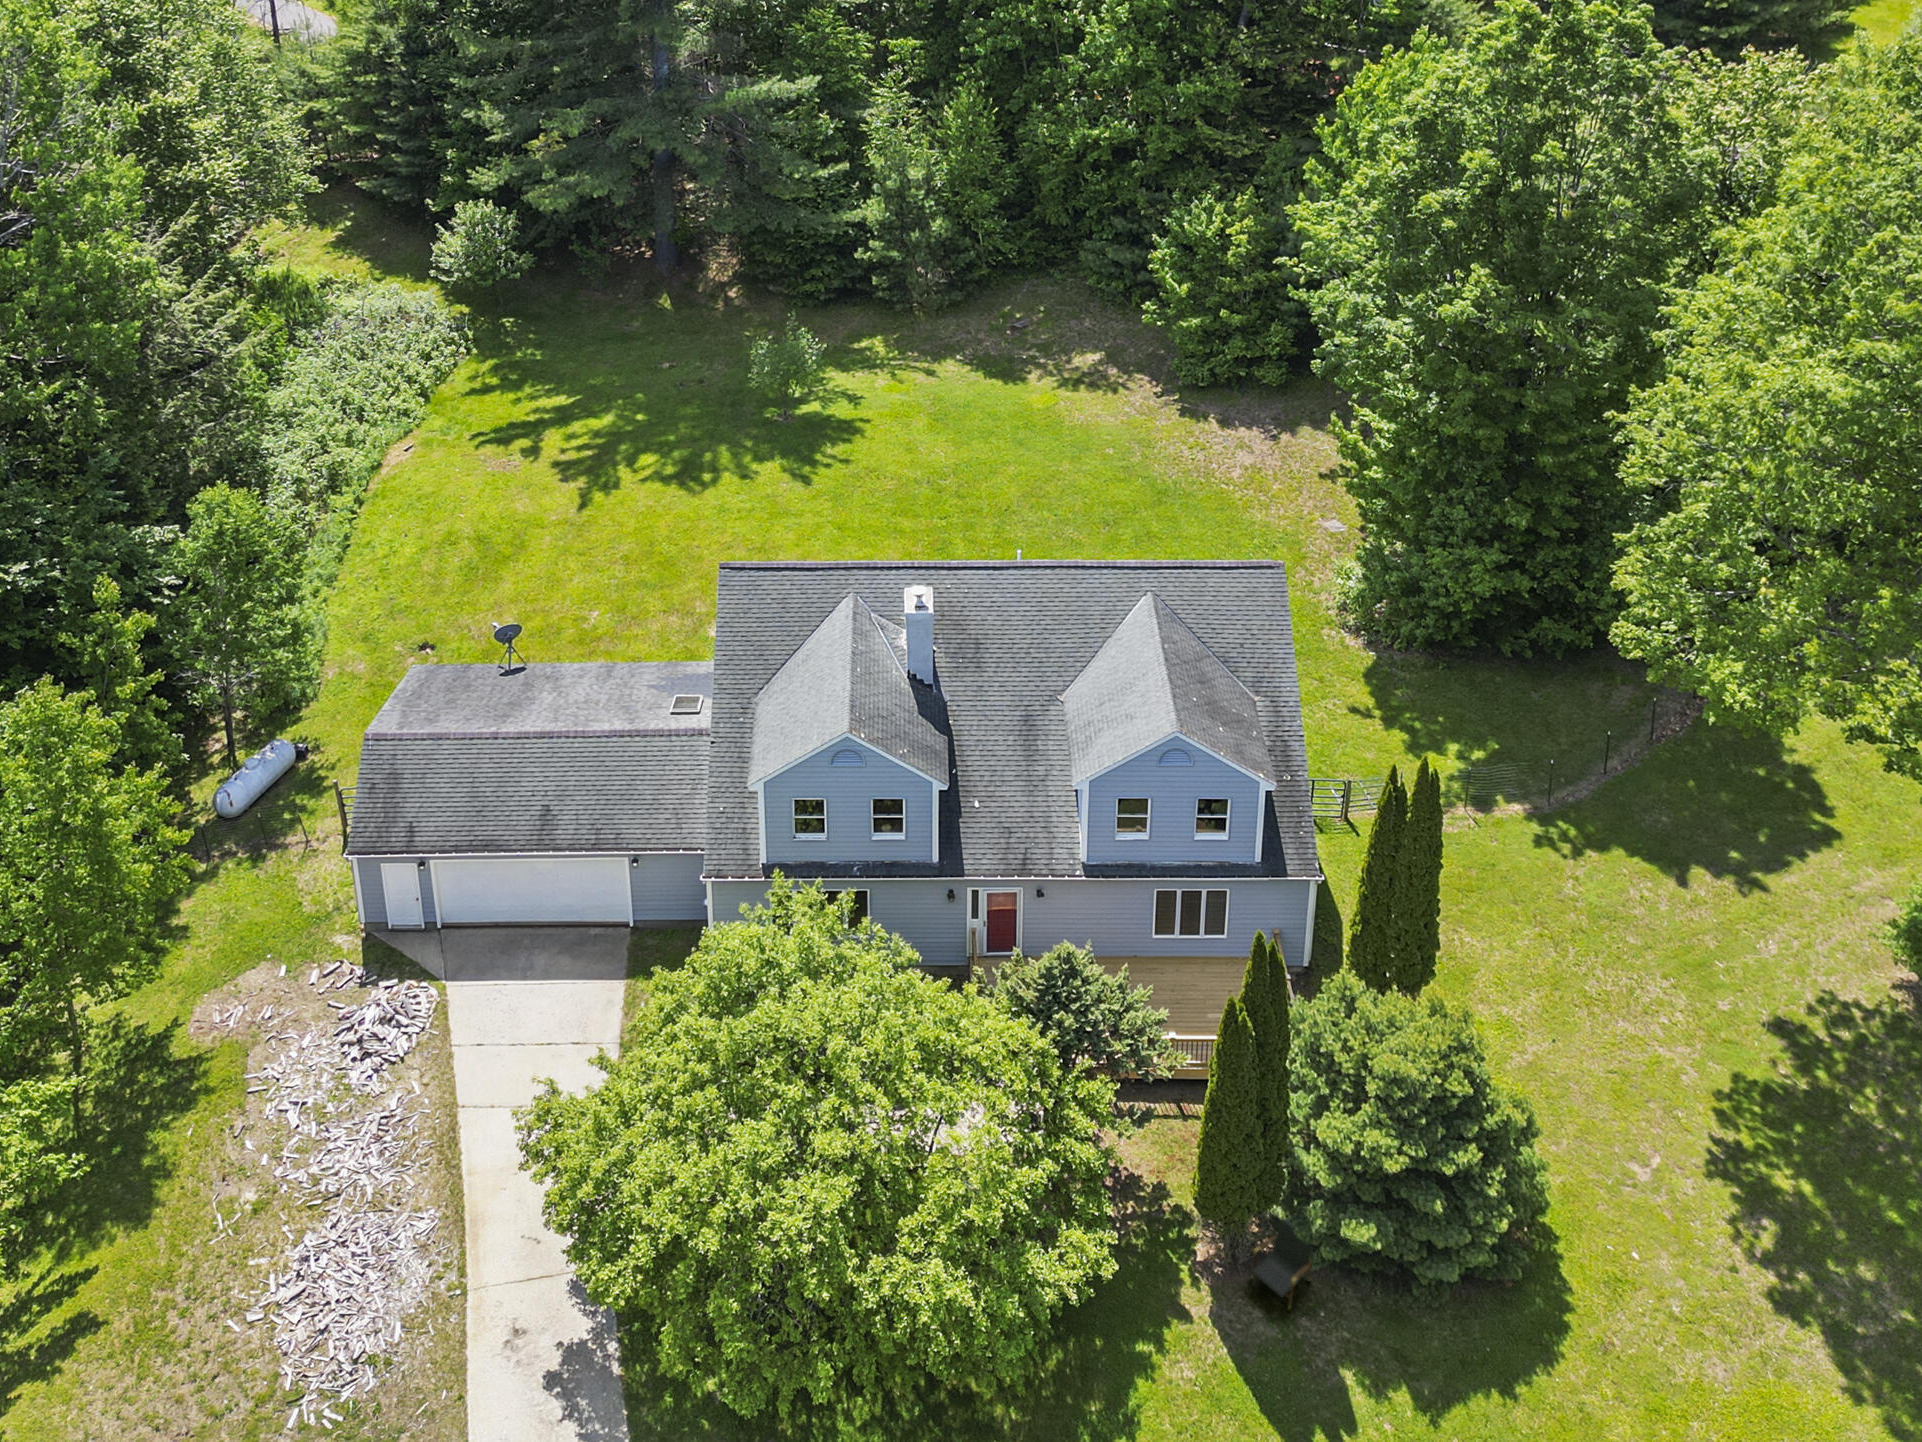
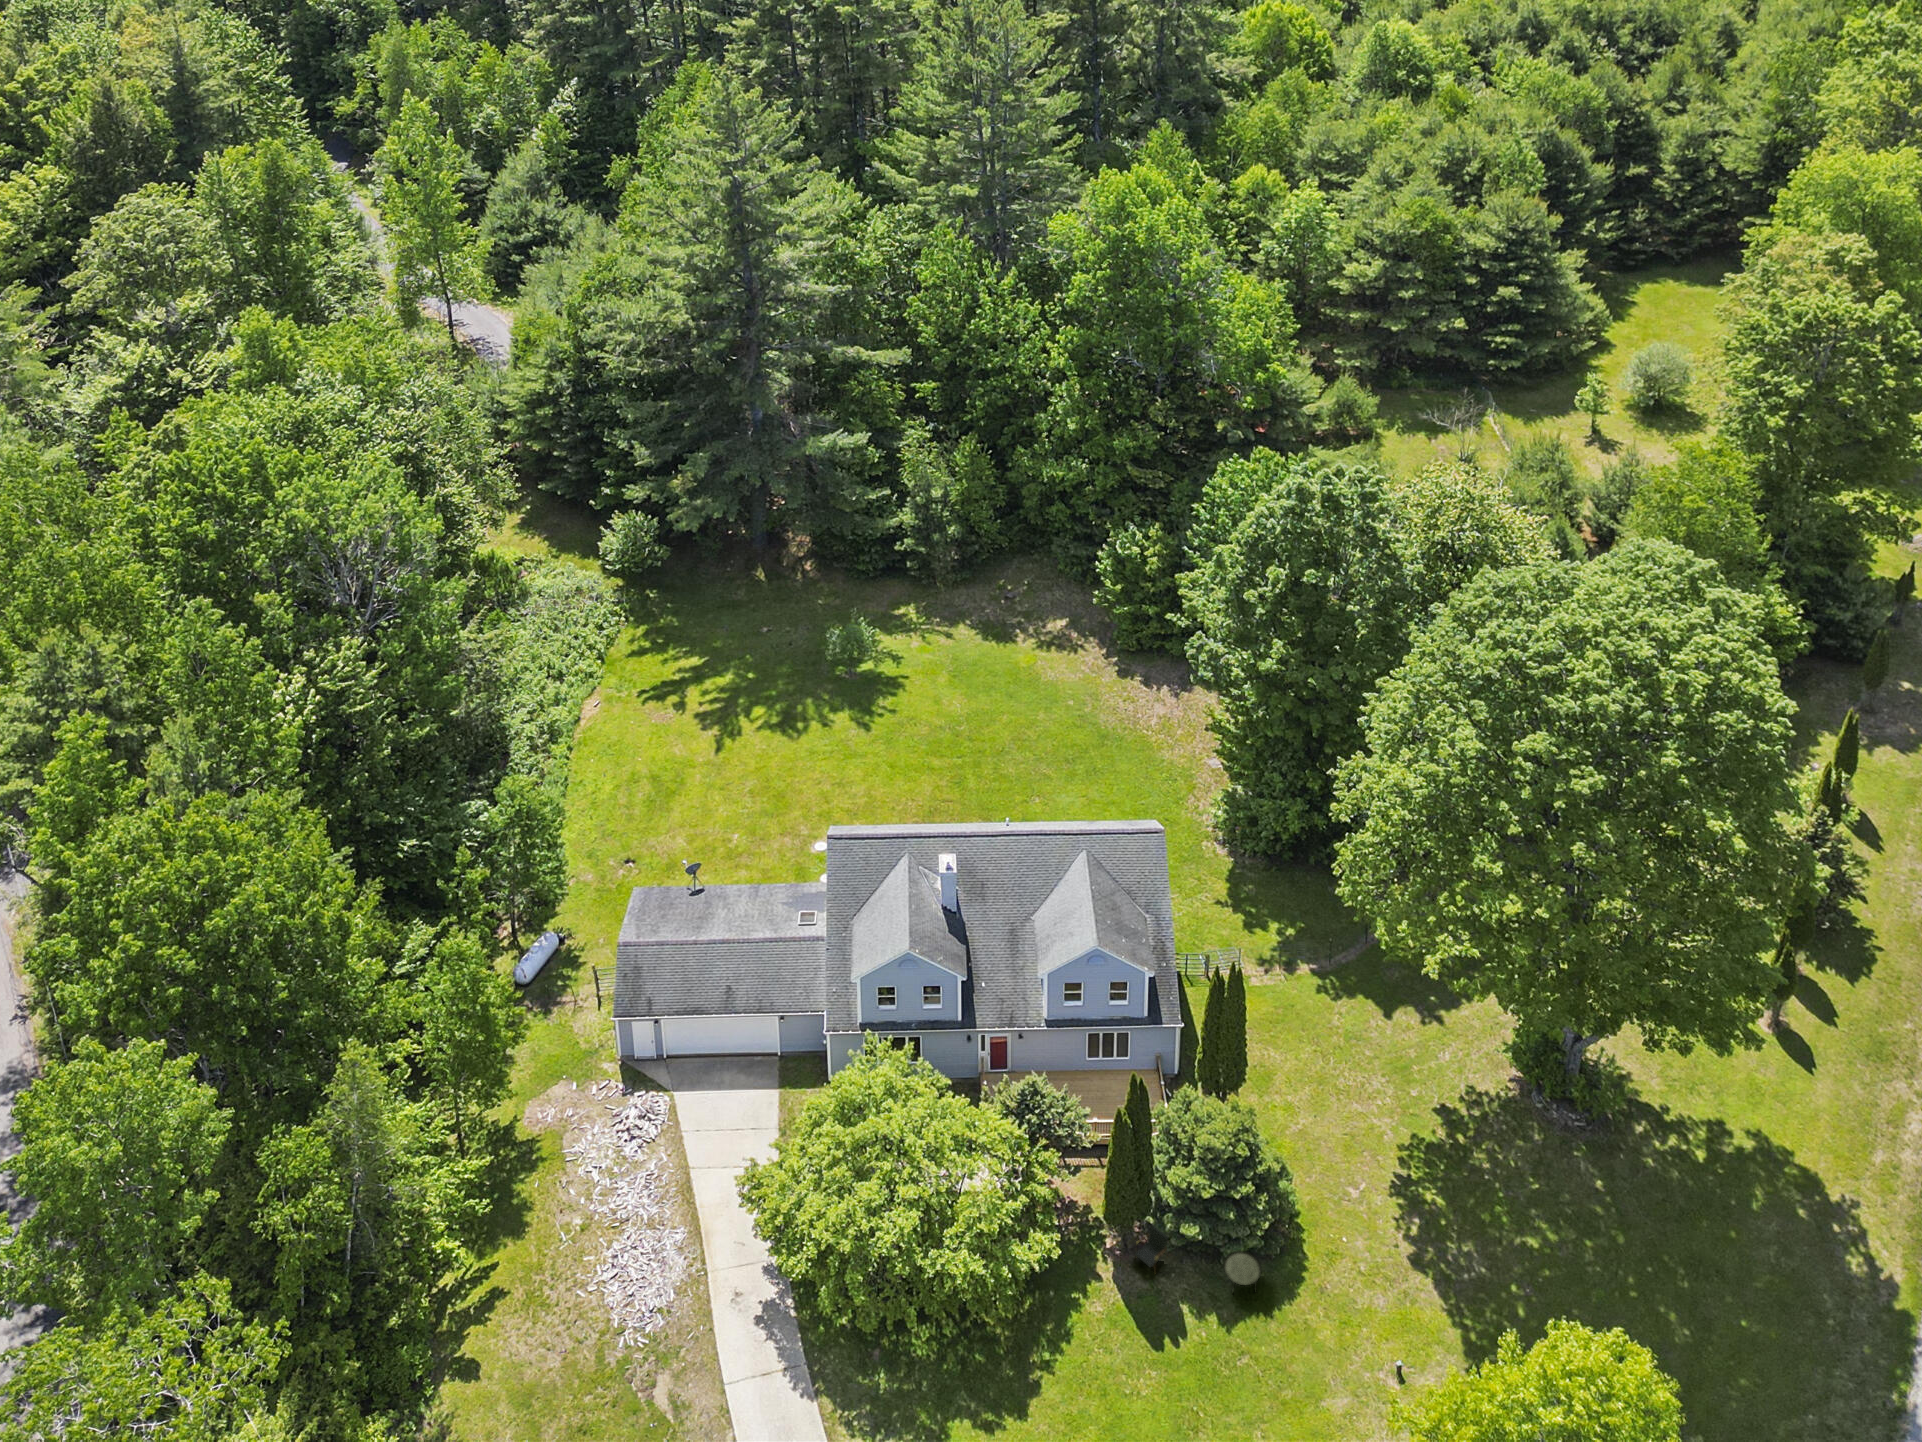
round table: none [1422,1269,1496,1352] -> present [1224,1250,1262,1293]

